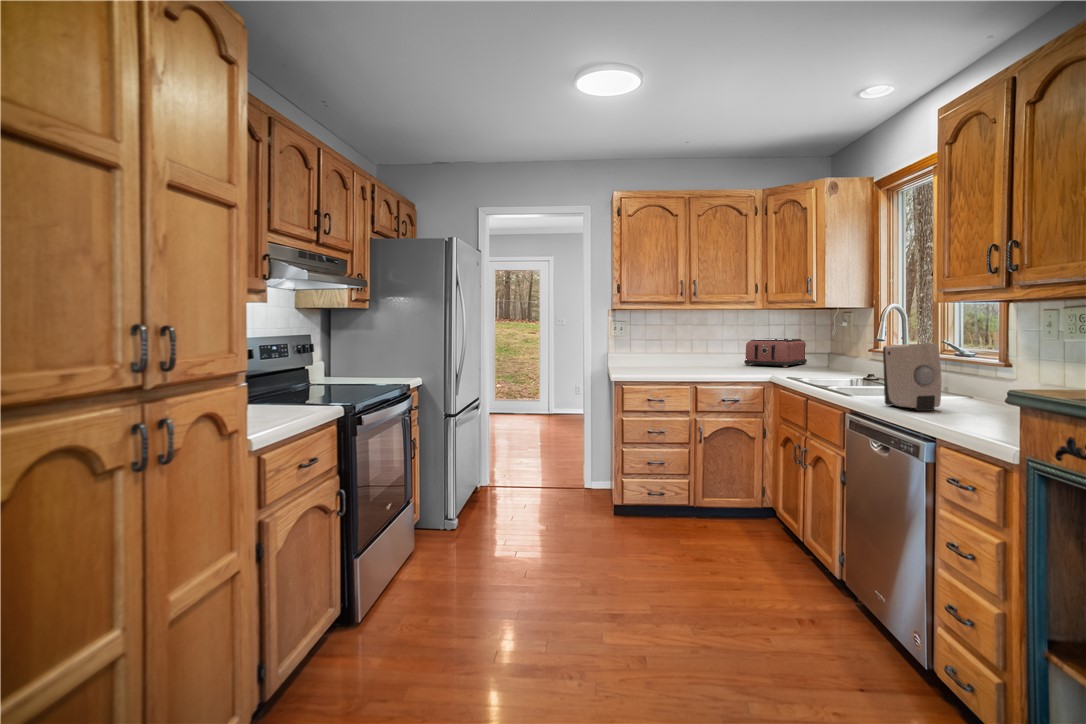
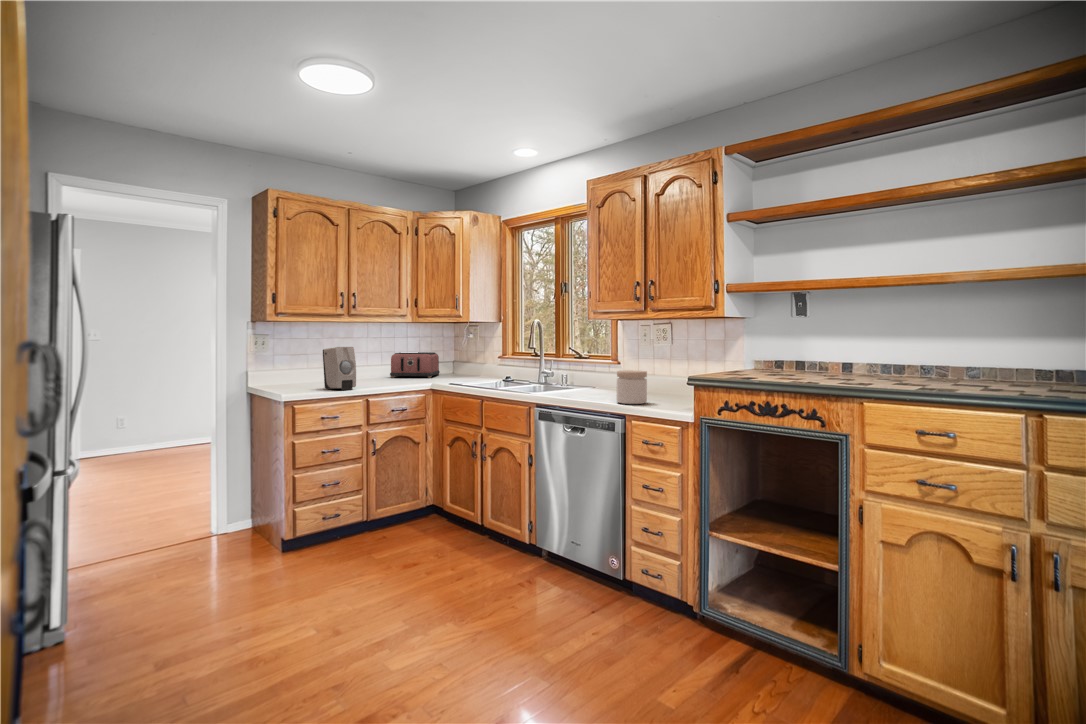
soap dispenser: present [883,343,942,411] -> present [323,347,356,390]
jar: none [937,375,991,424] -> present [616,370,647,404]

